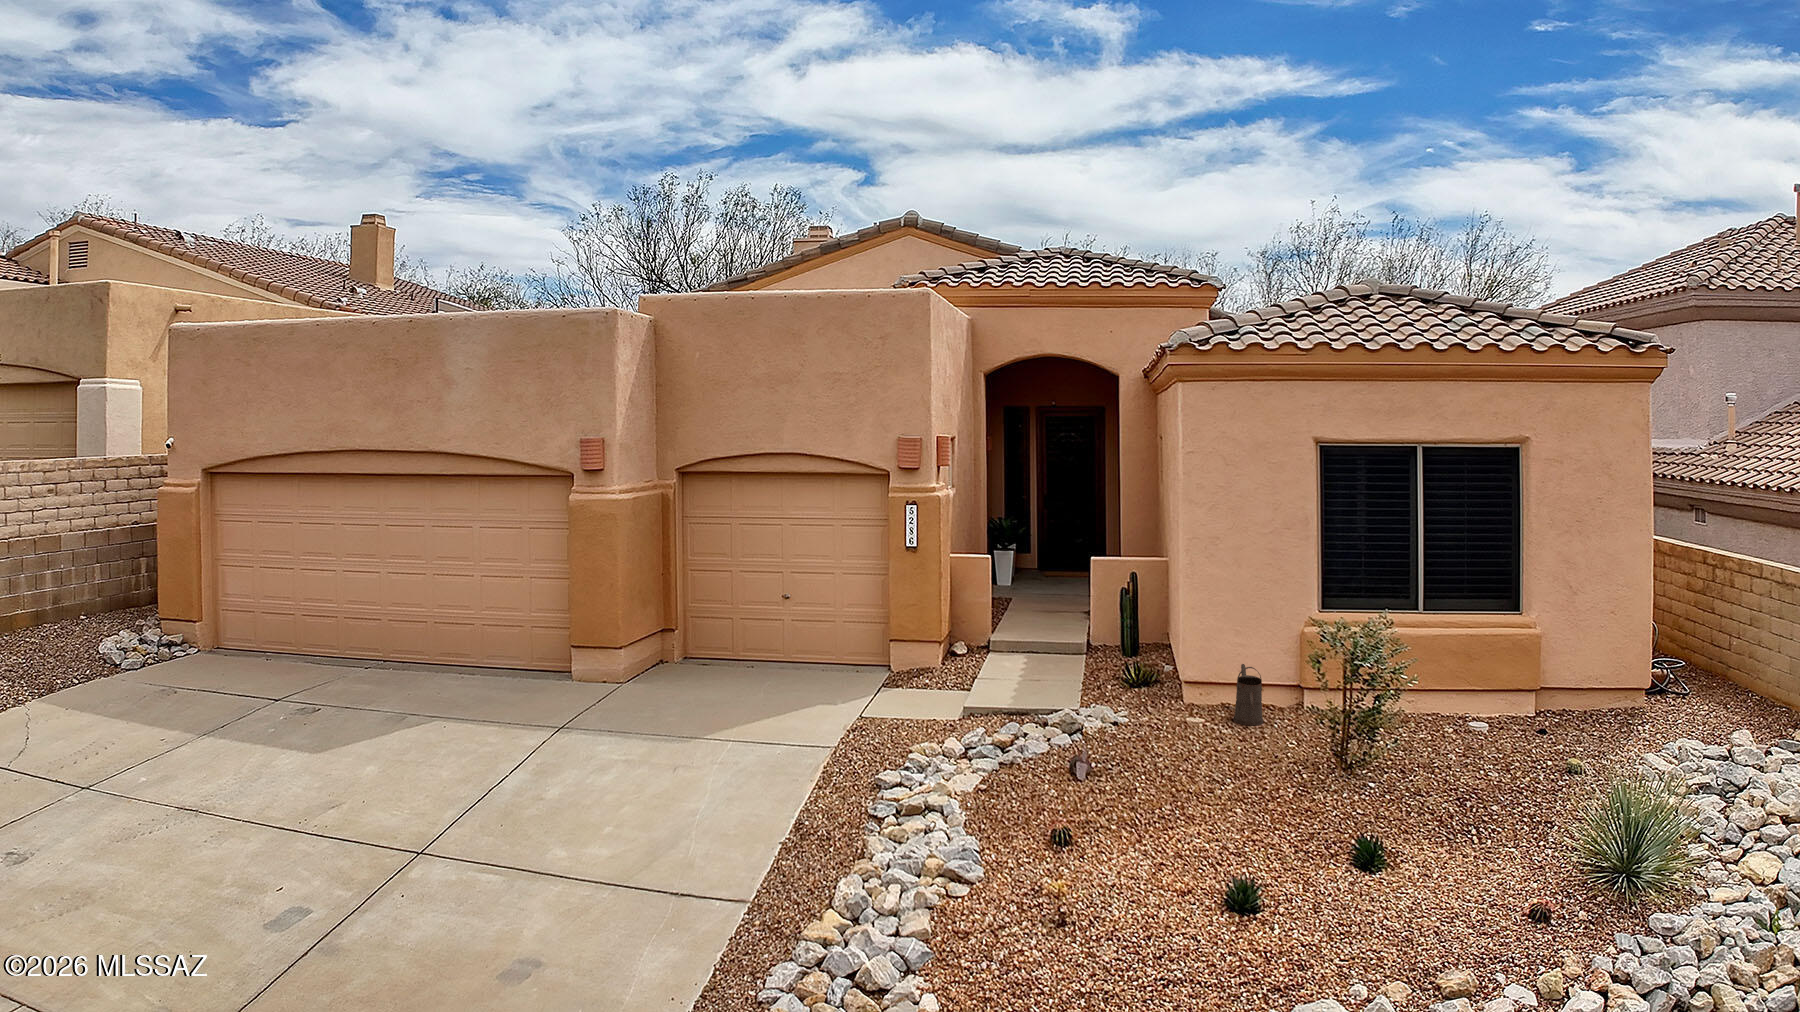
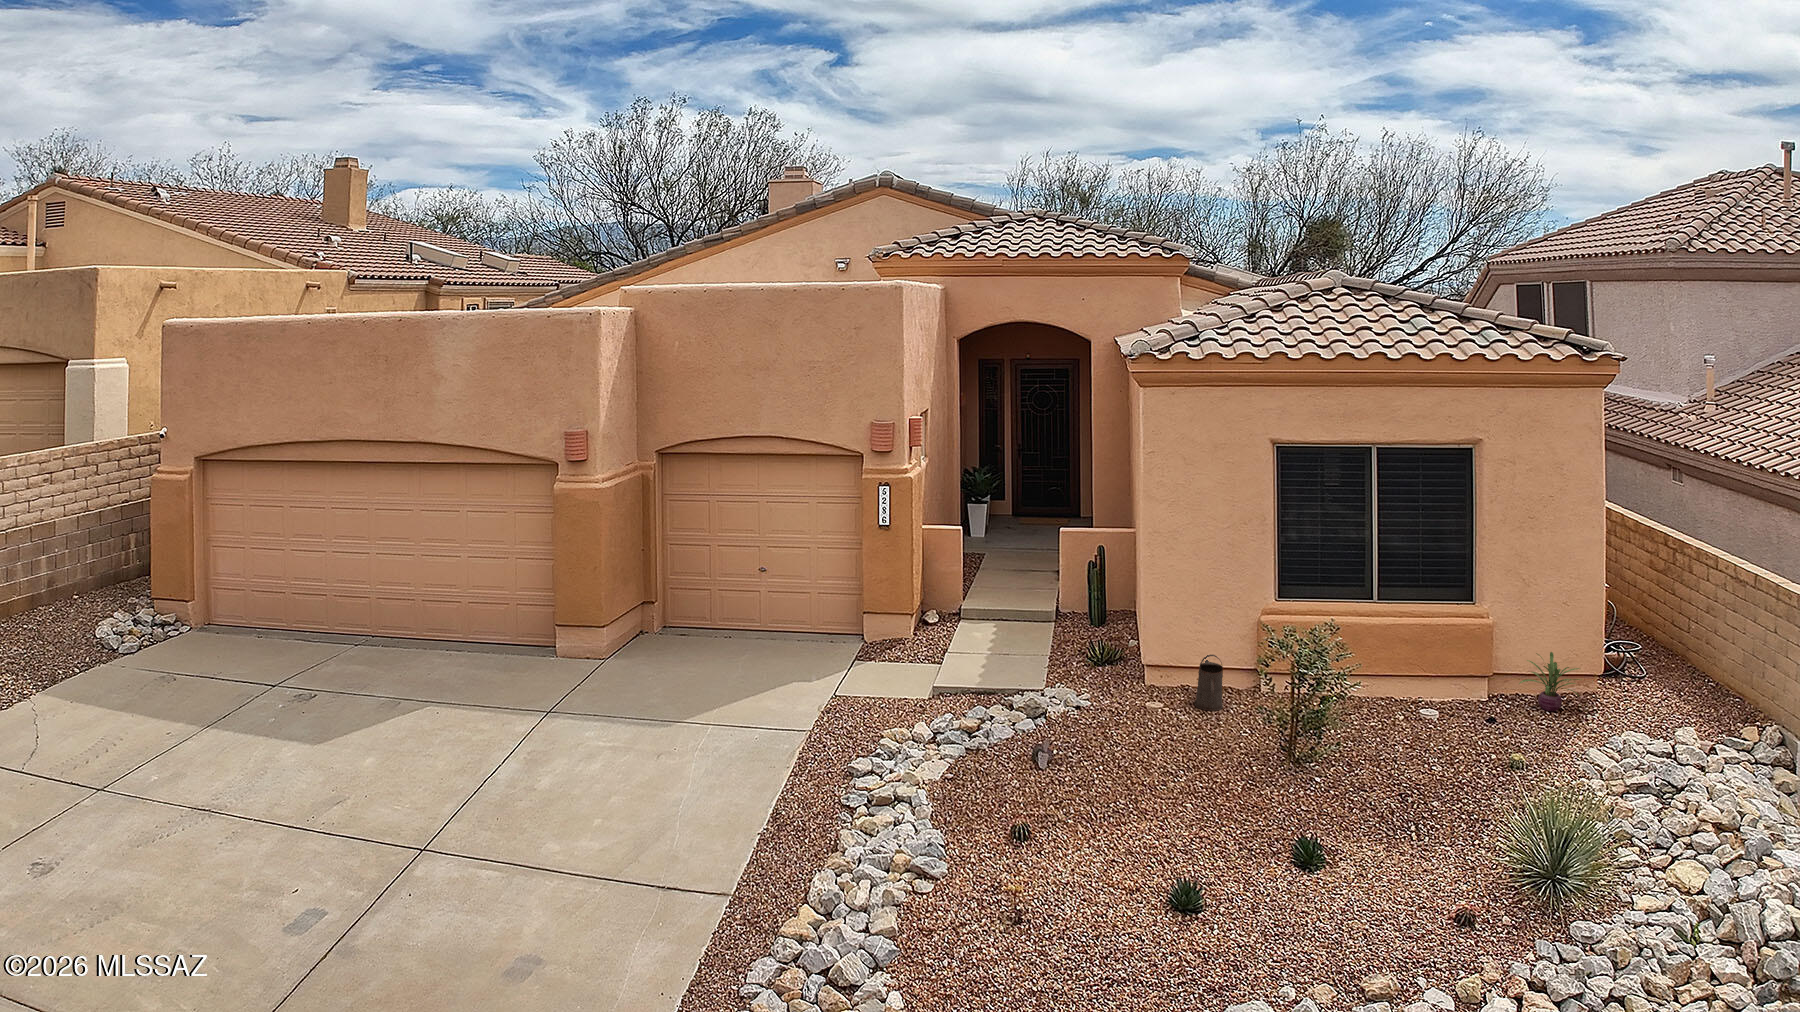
decorative plant: none [1572,660,1641,723] -> present [1519,652,1580,711]

